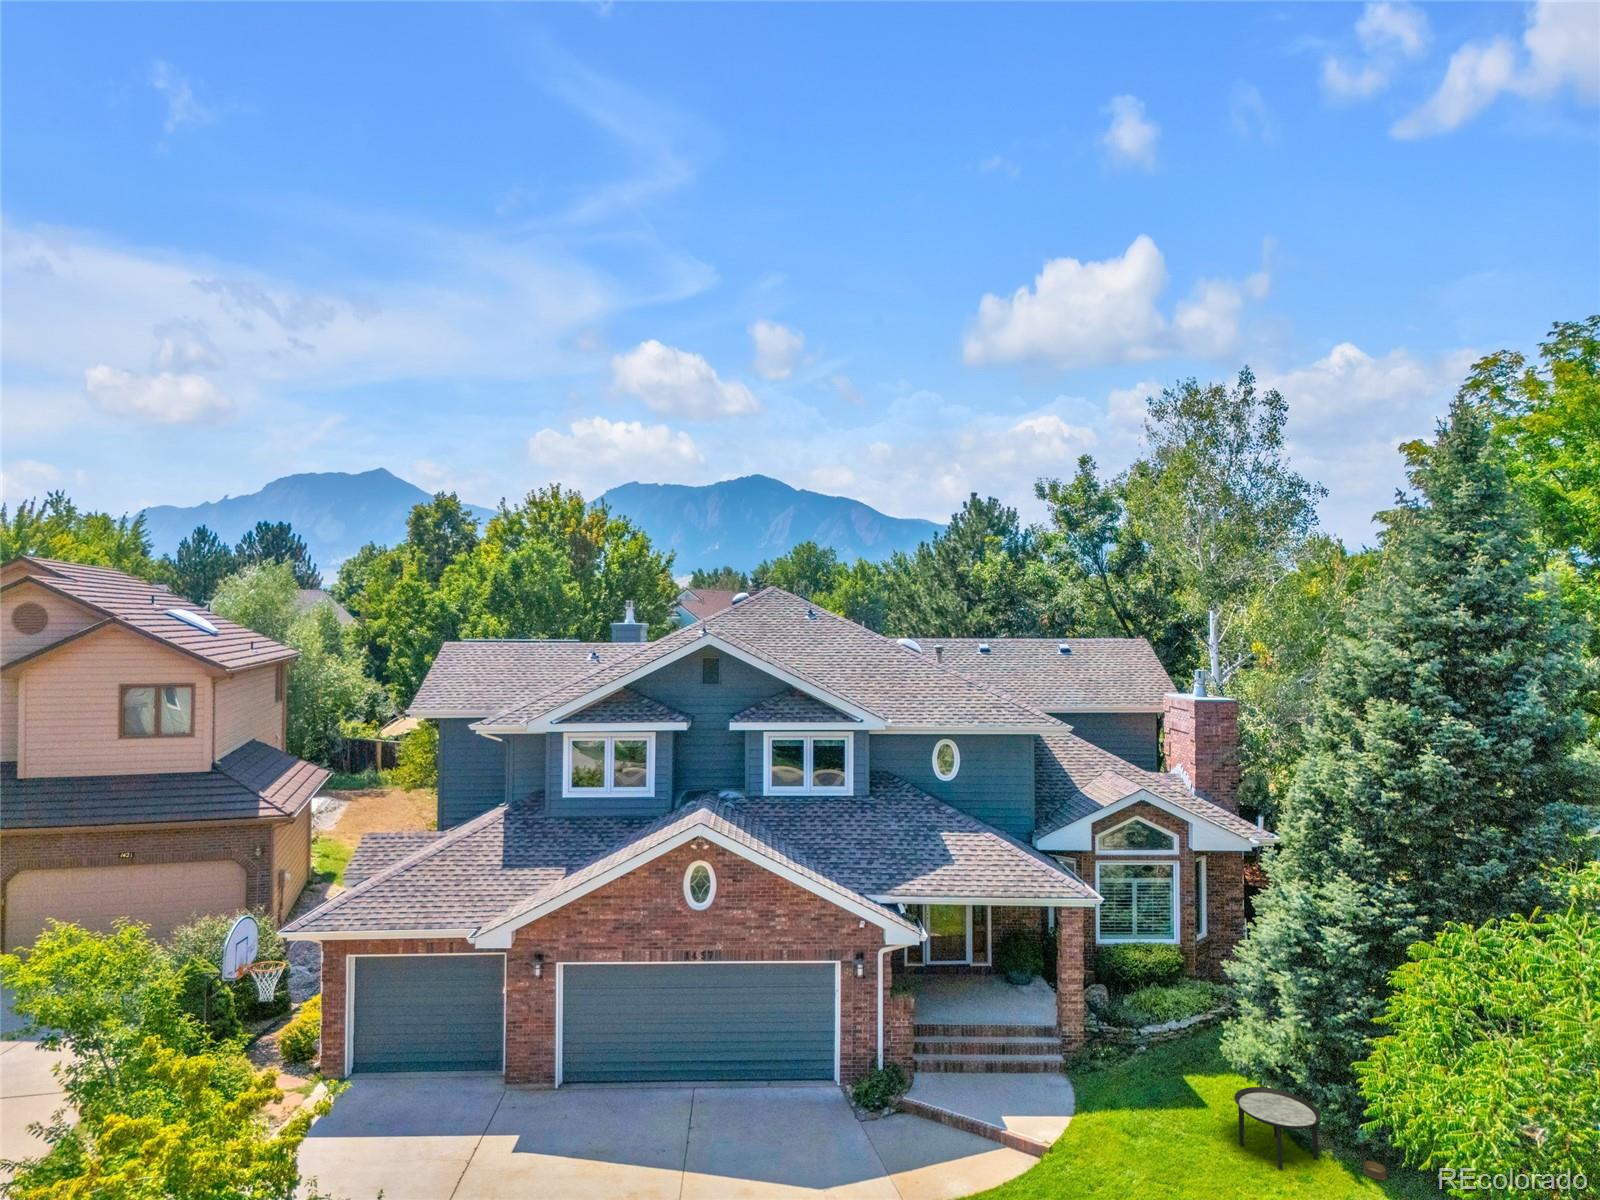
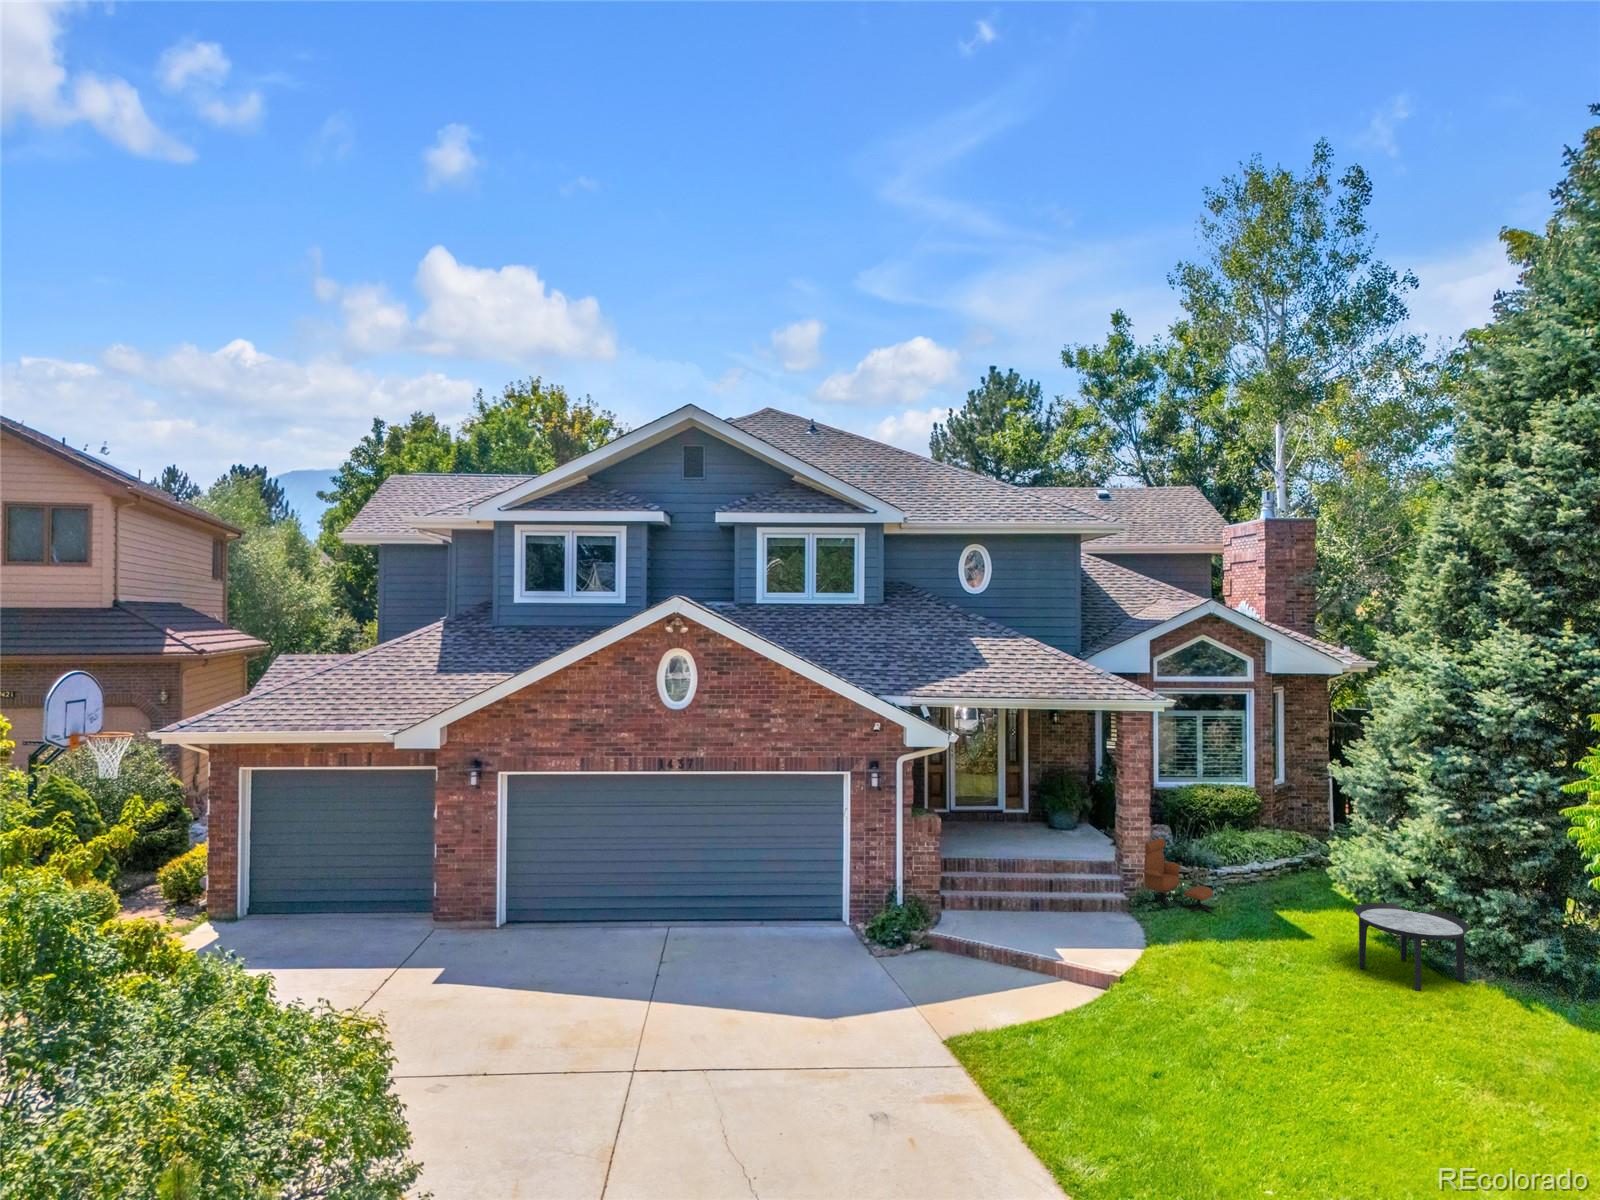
lounge chair: none [1078,1010,1136,1081] -> present [1143,838,1214,914]
basket: present [1362,1140,1387,1180] -> none [1523,952,1559,1000]

